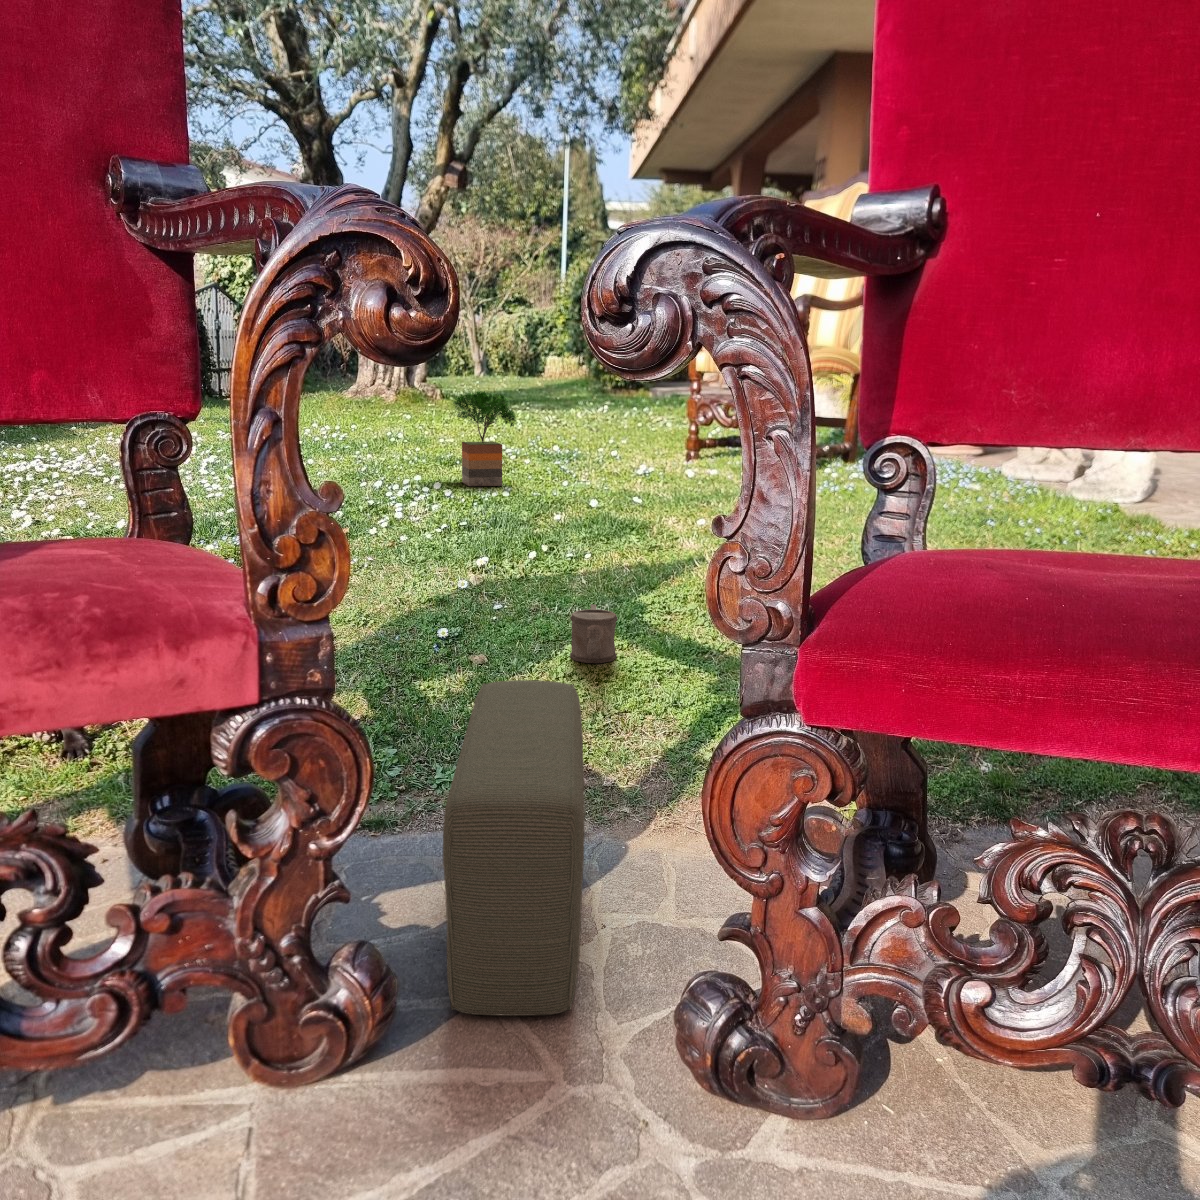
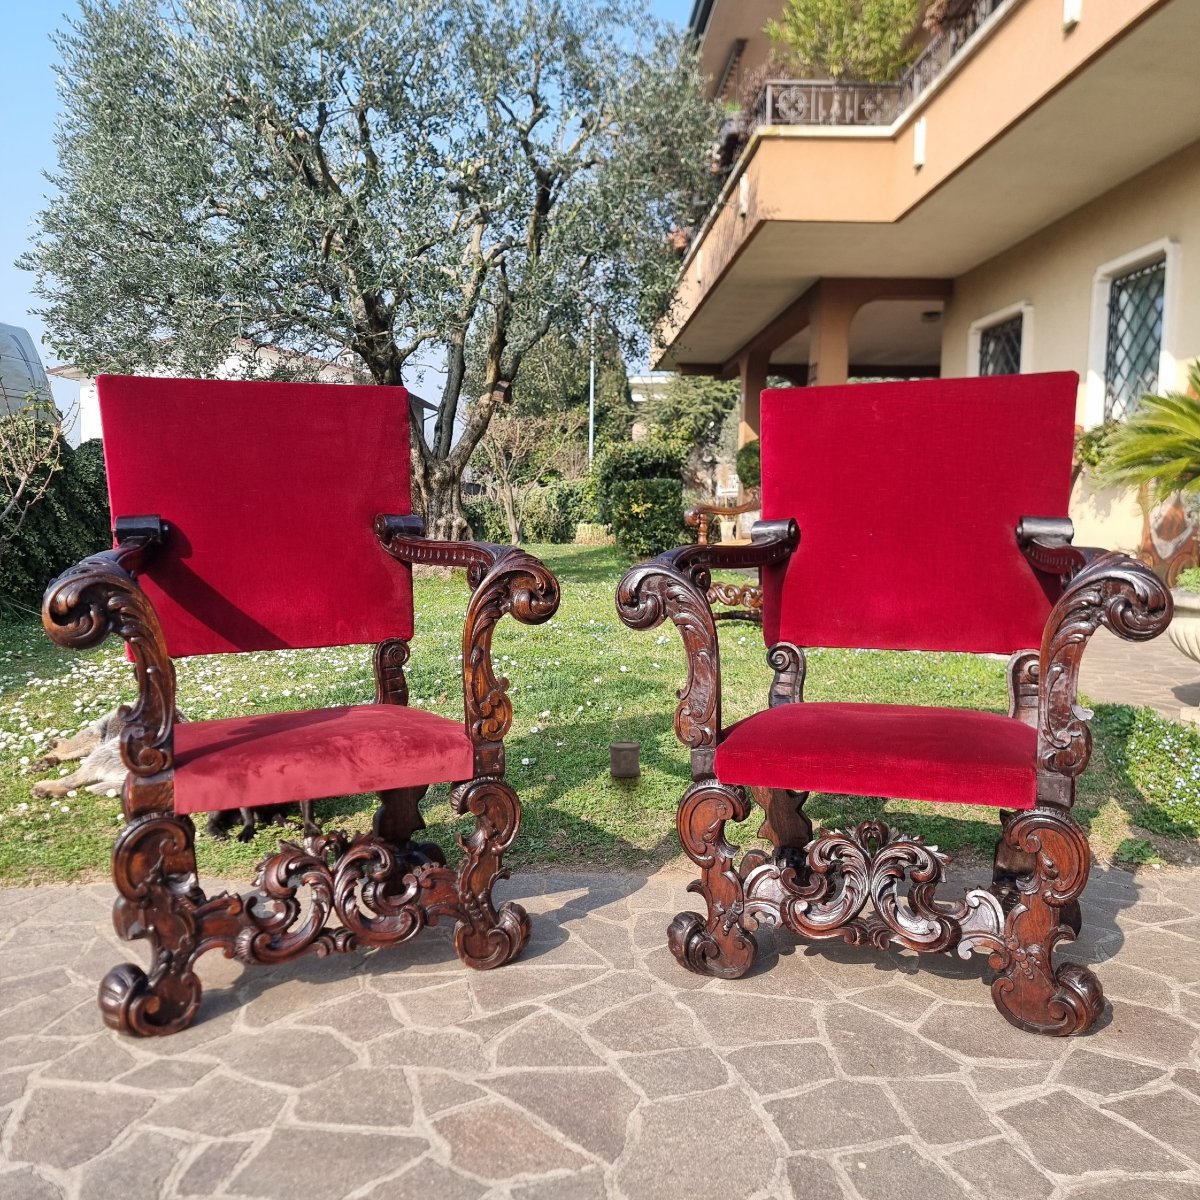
potted tree: present [453,391,516,486] -> none [512,579,563,652]
pouf: present [443,680,585,1016] -> none [551,780,621,948]

